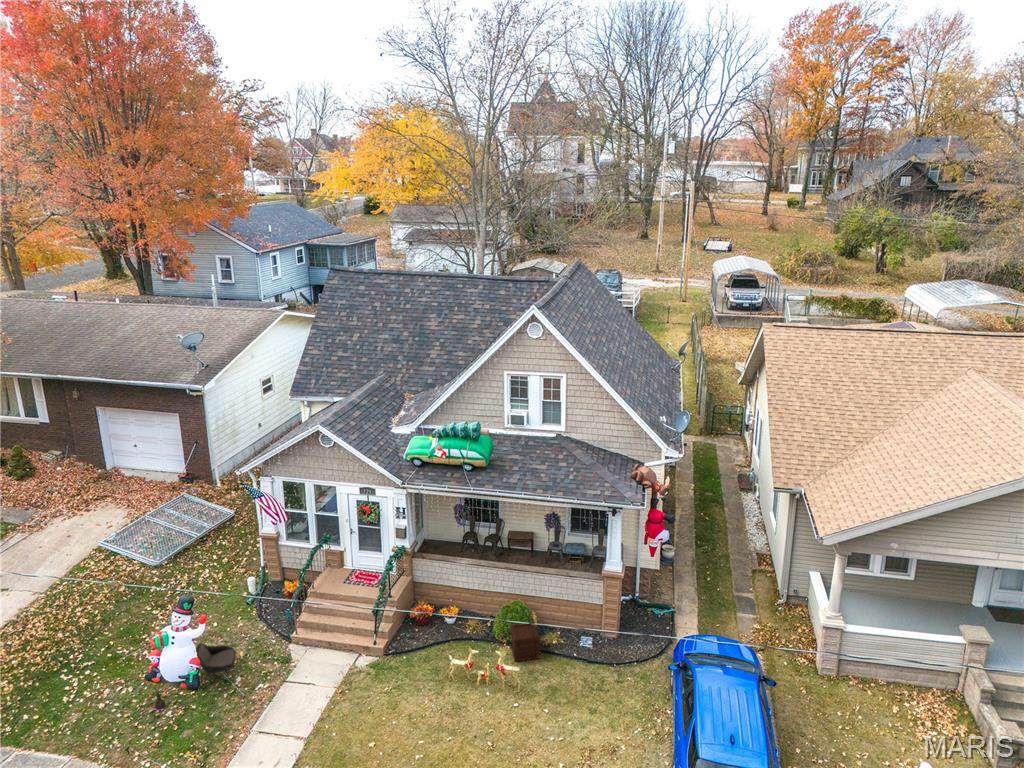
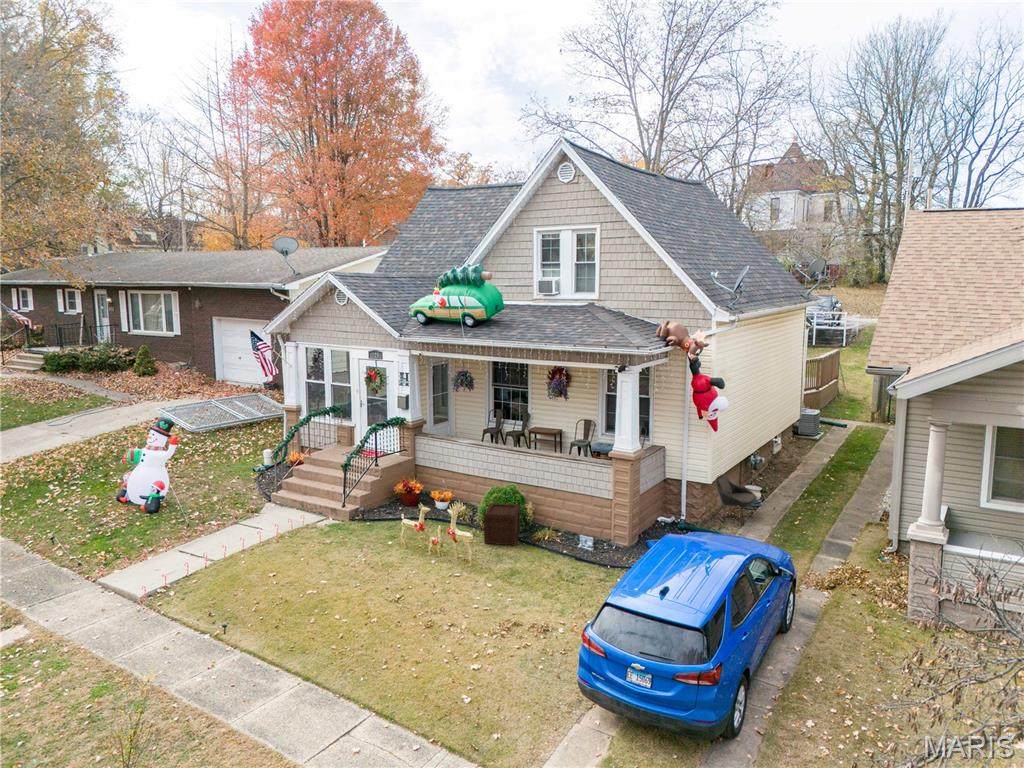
lounge chair: present [196,643,236,690] -> present [715,475,757,525]
decorative plant: present [150,684,166,709] -> none [101,496,131,522]

